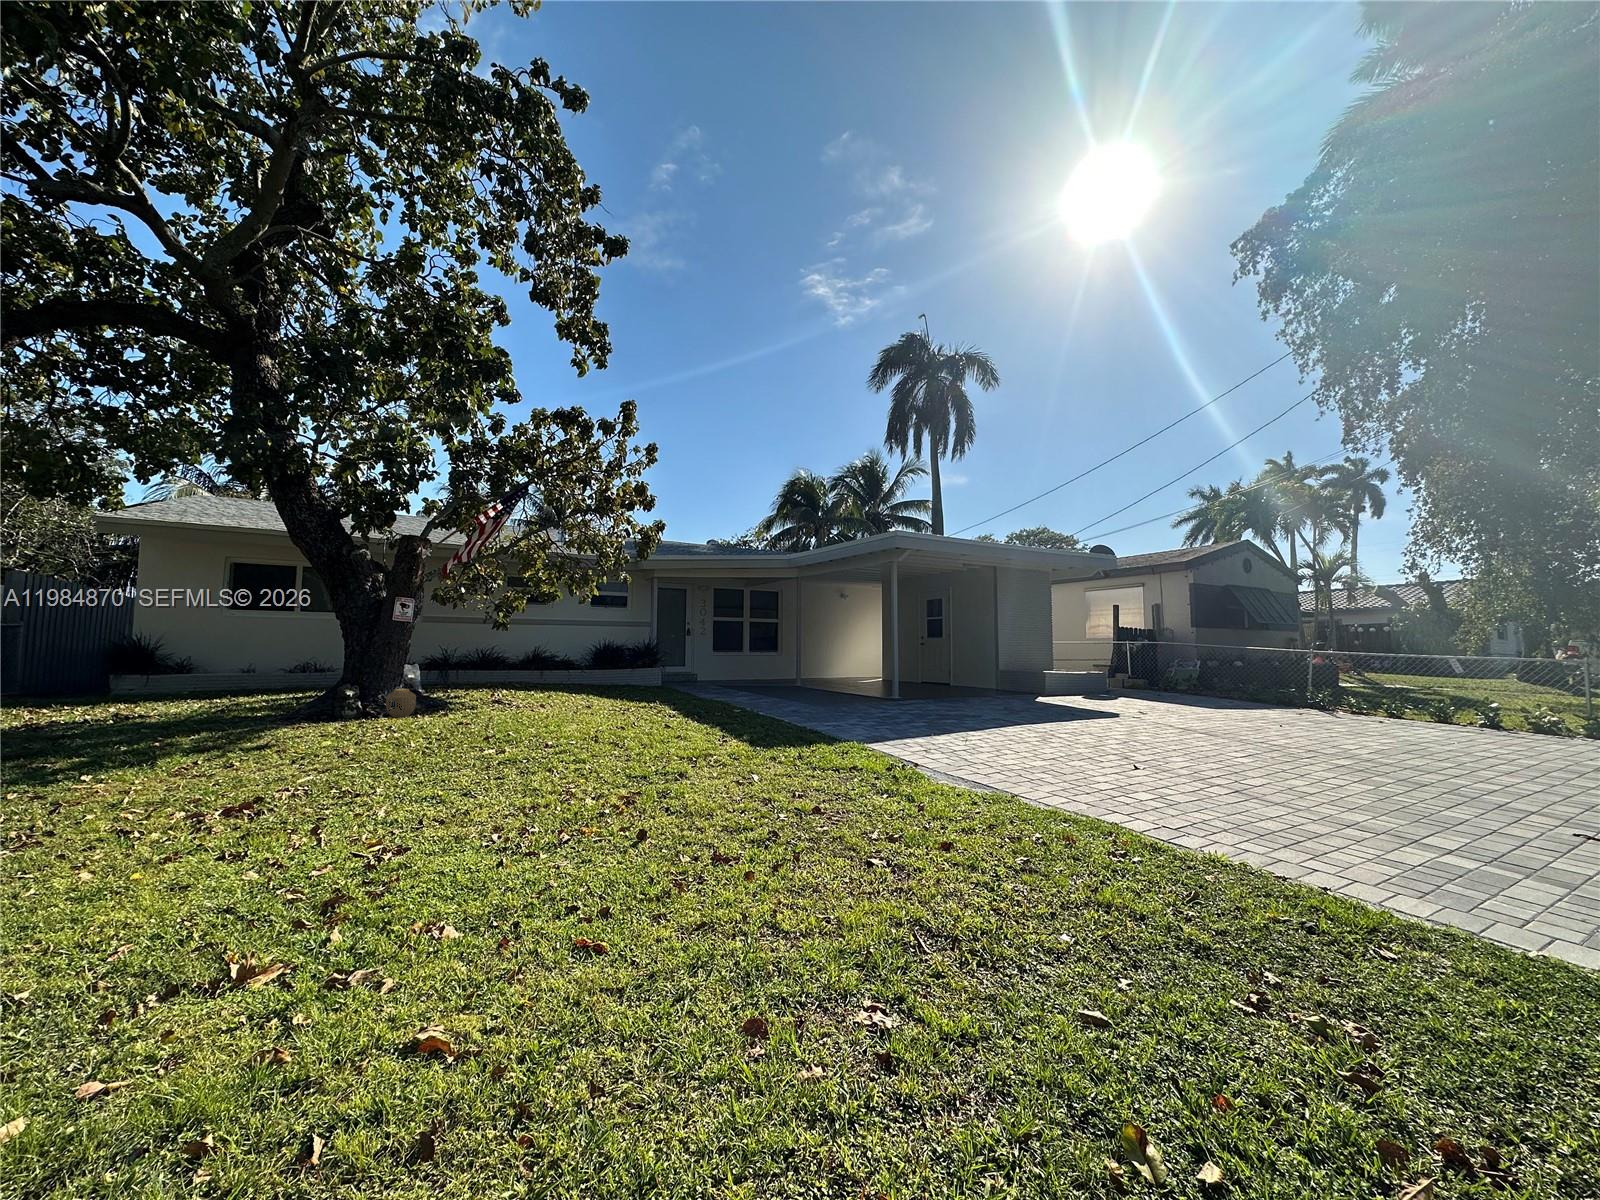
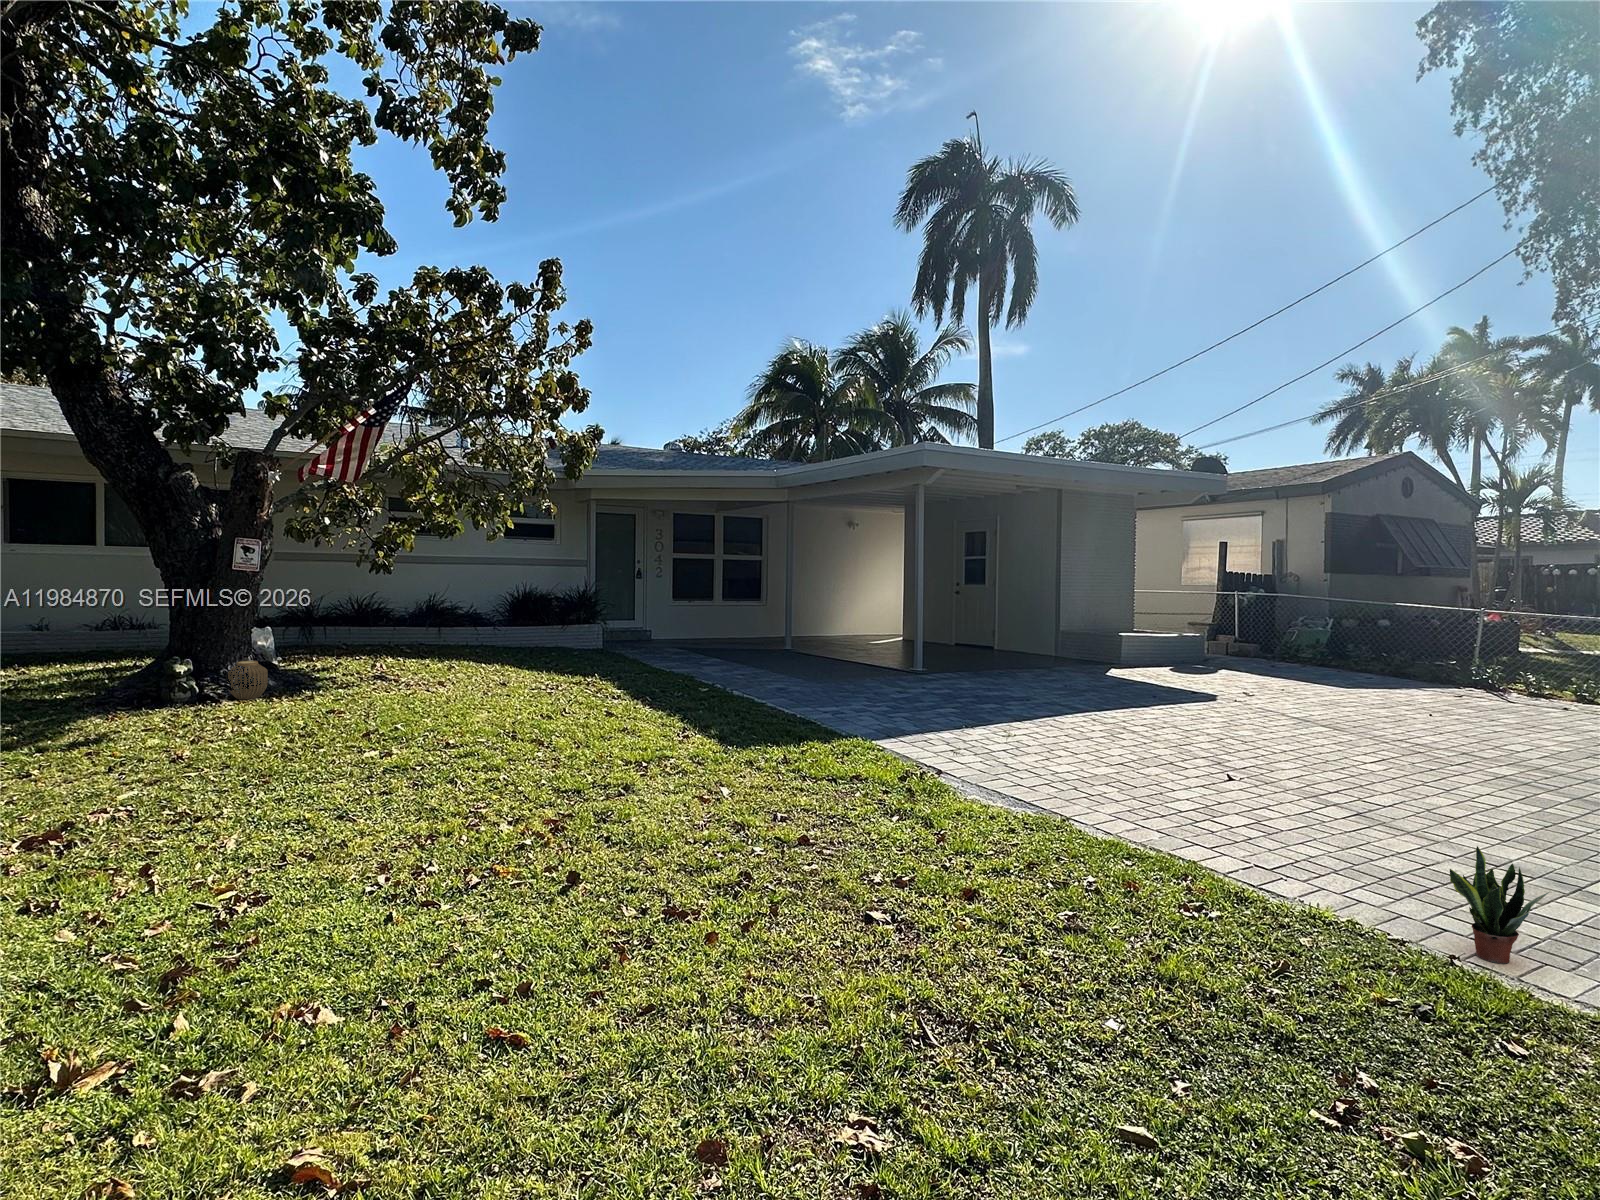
potted plant: none [1314,802,1393,894] -> present [1450,846,1549,964]

